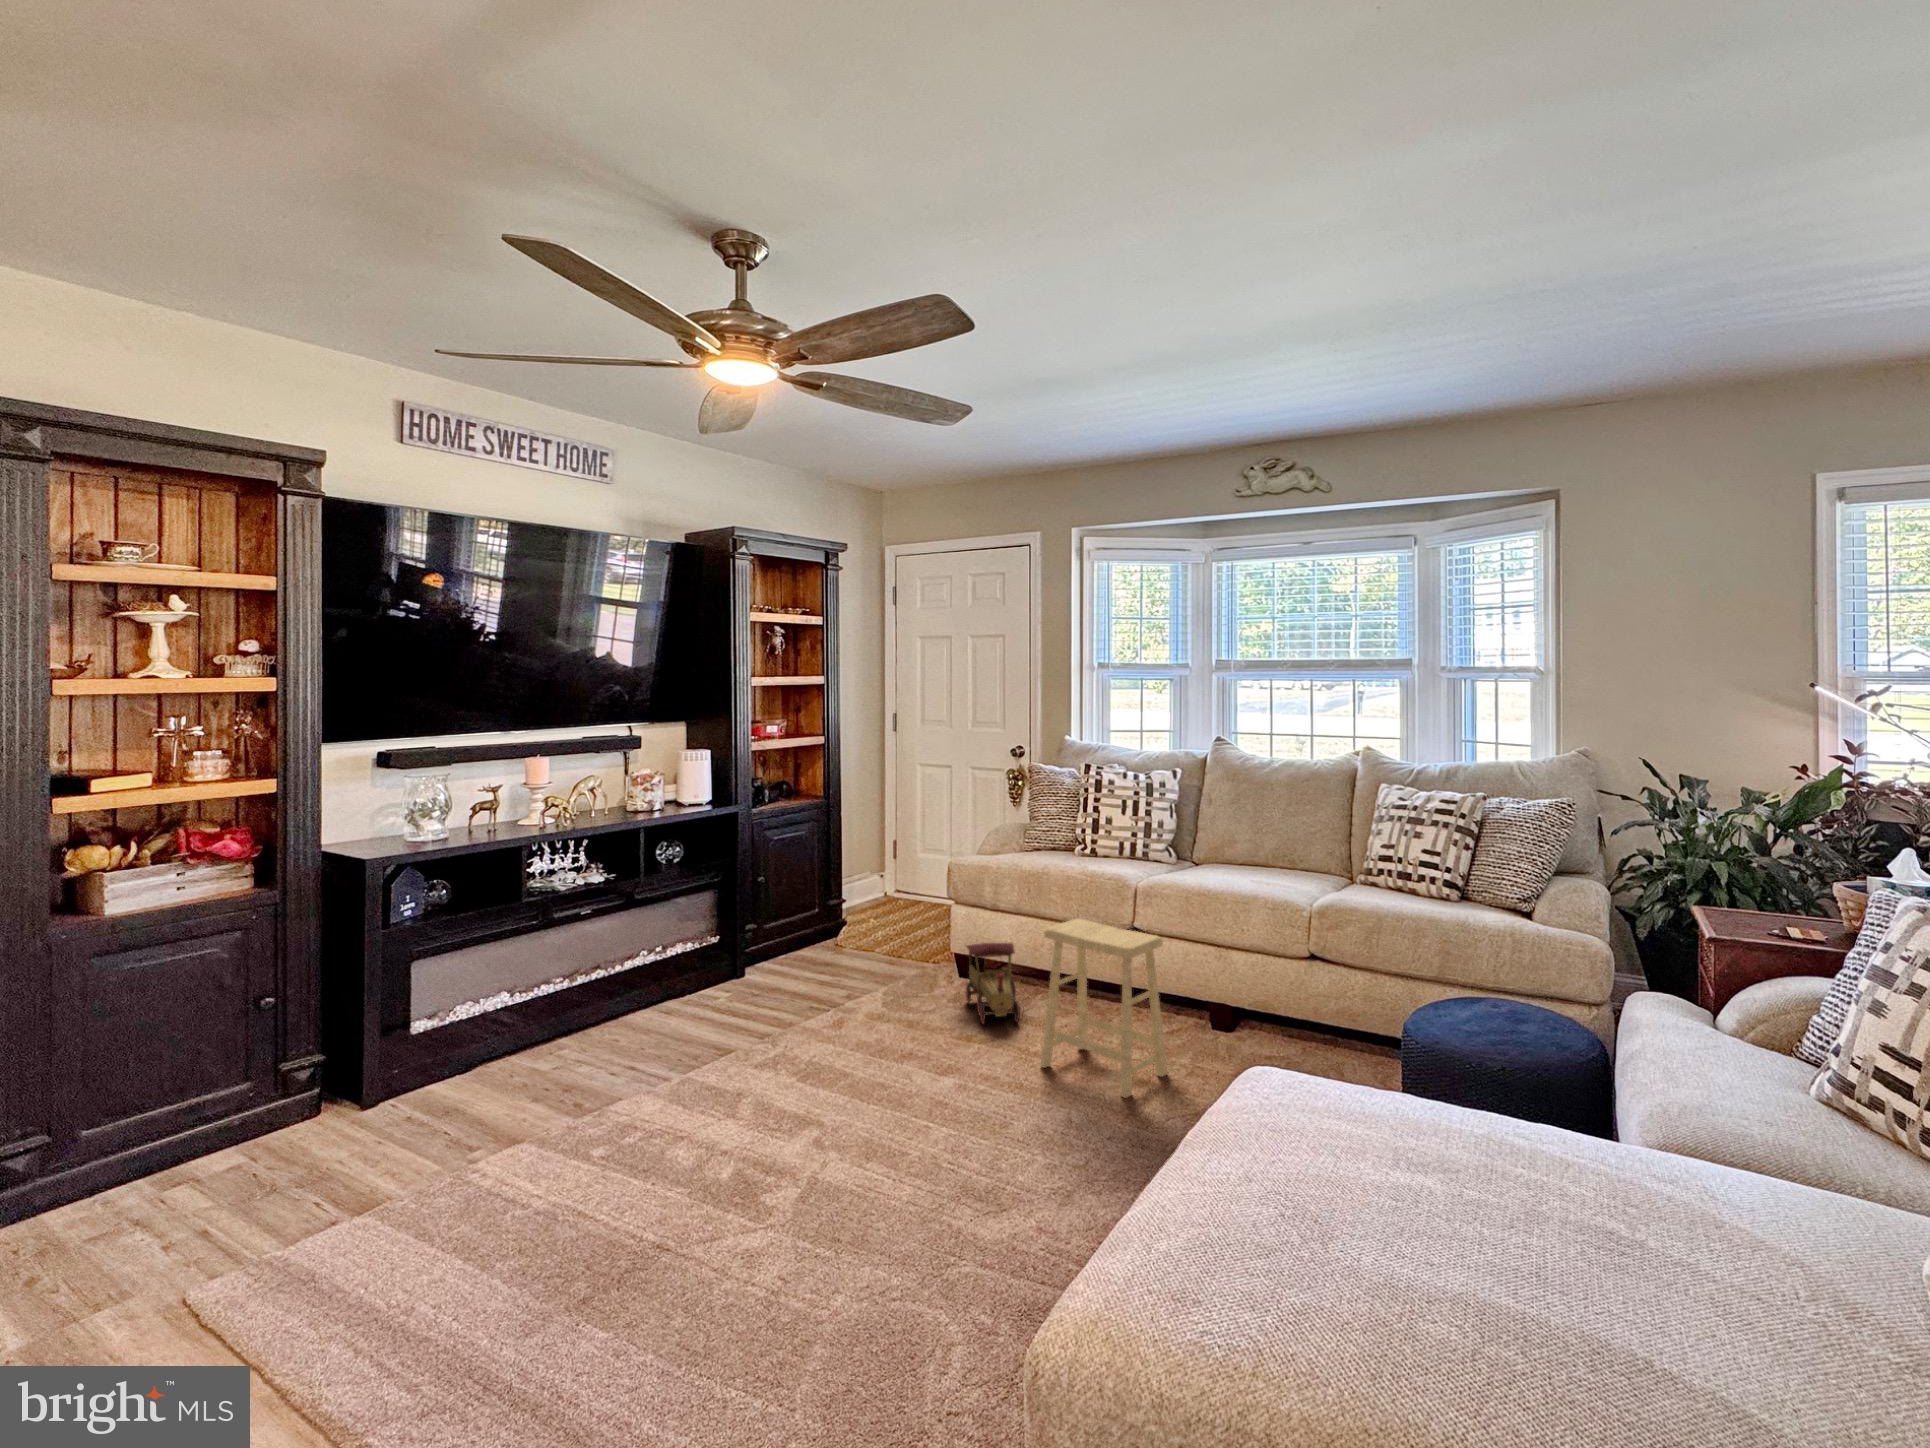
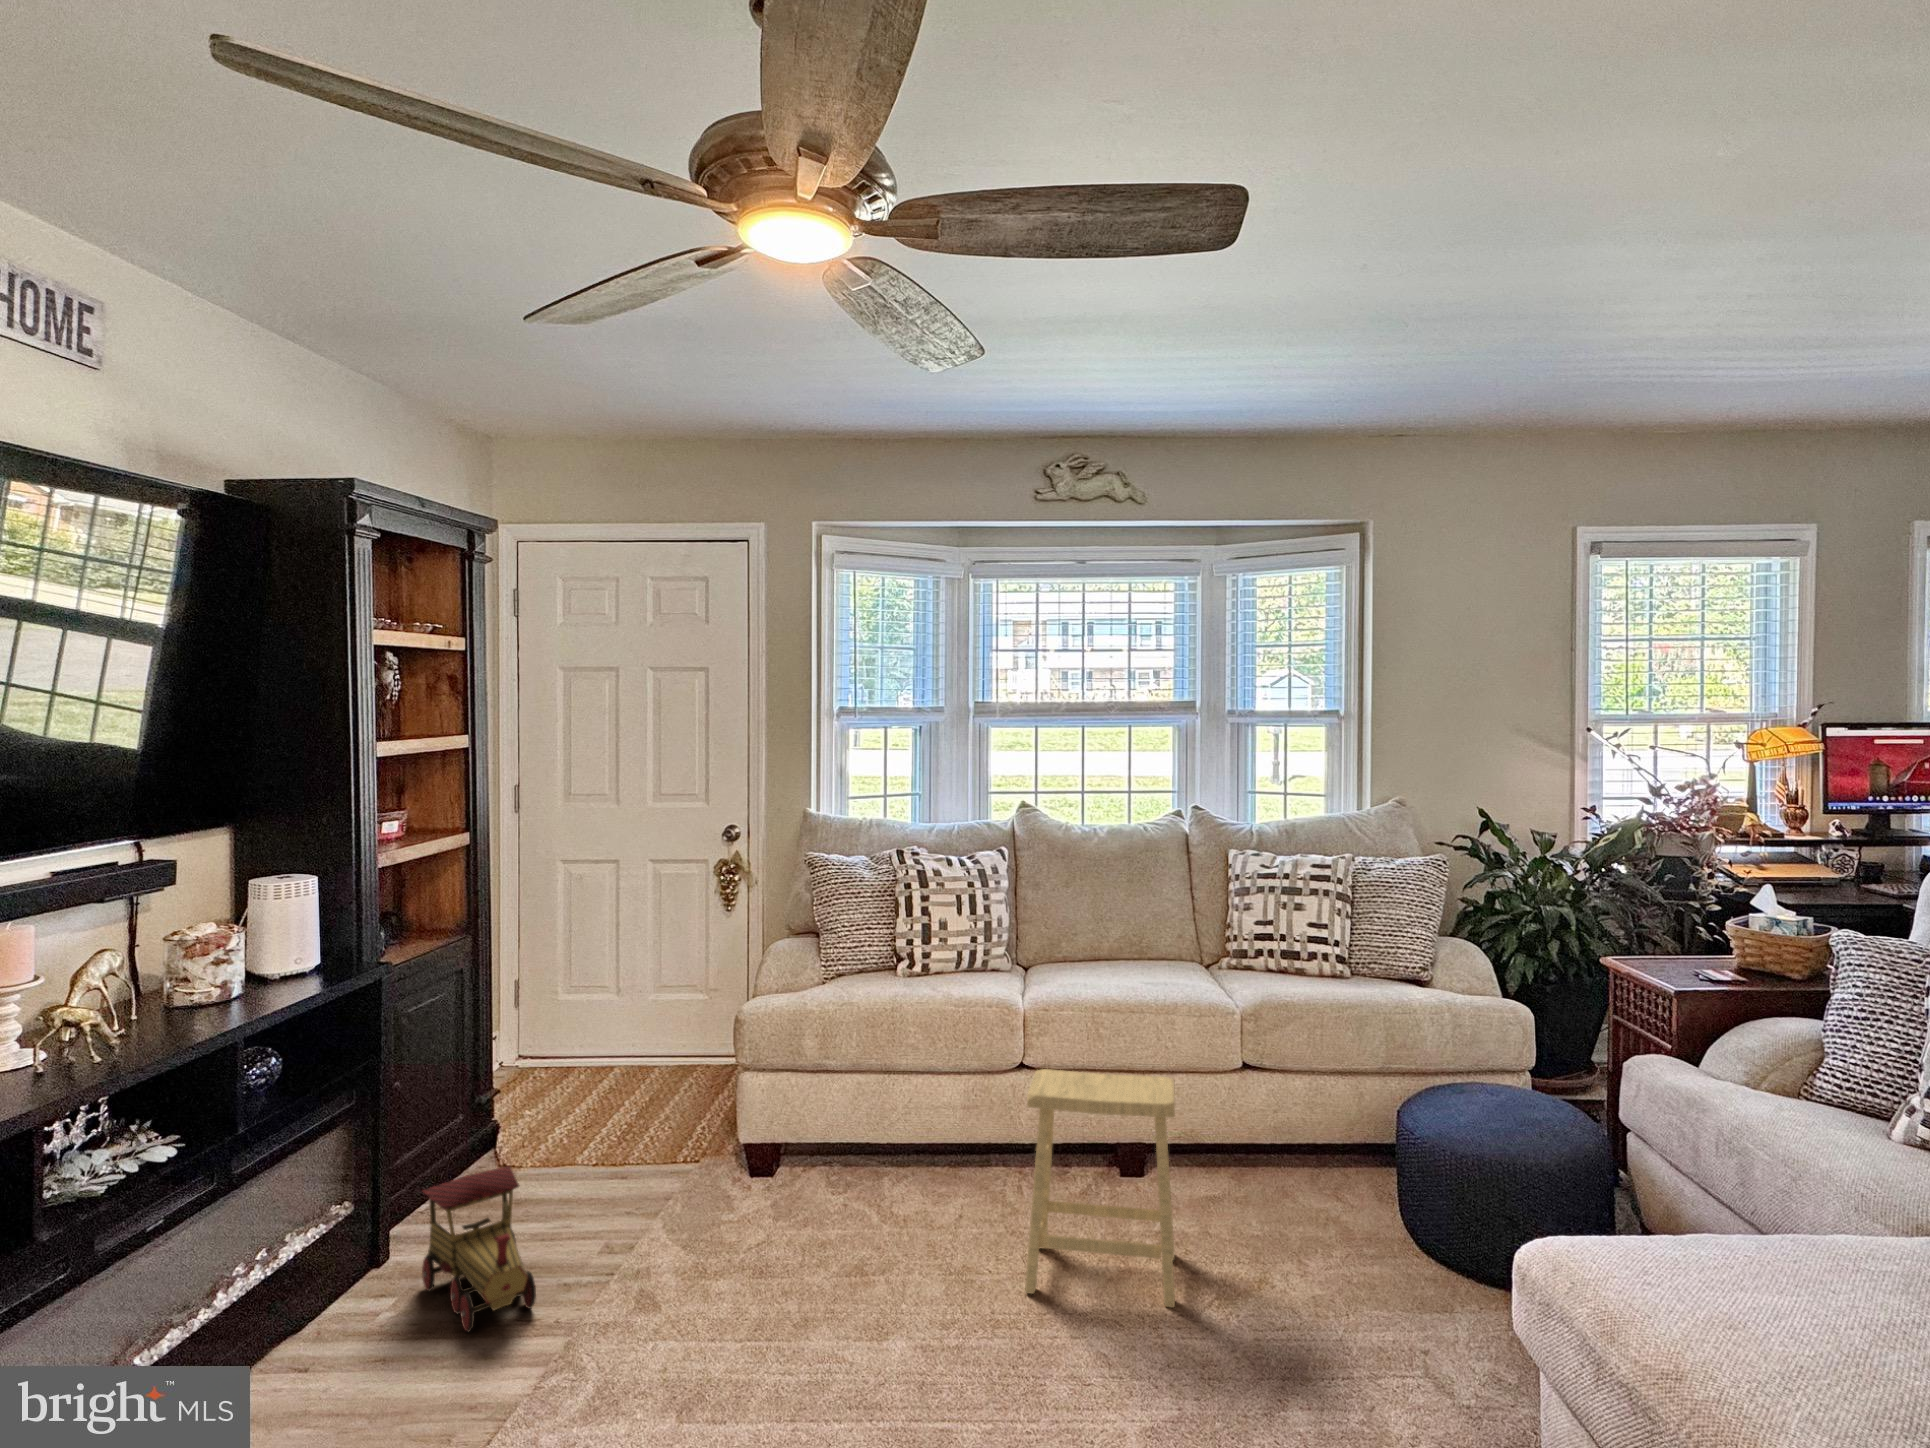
toy train: present [966,943,1020,1024] -> present [422,1166,536,1332]

